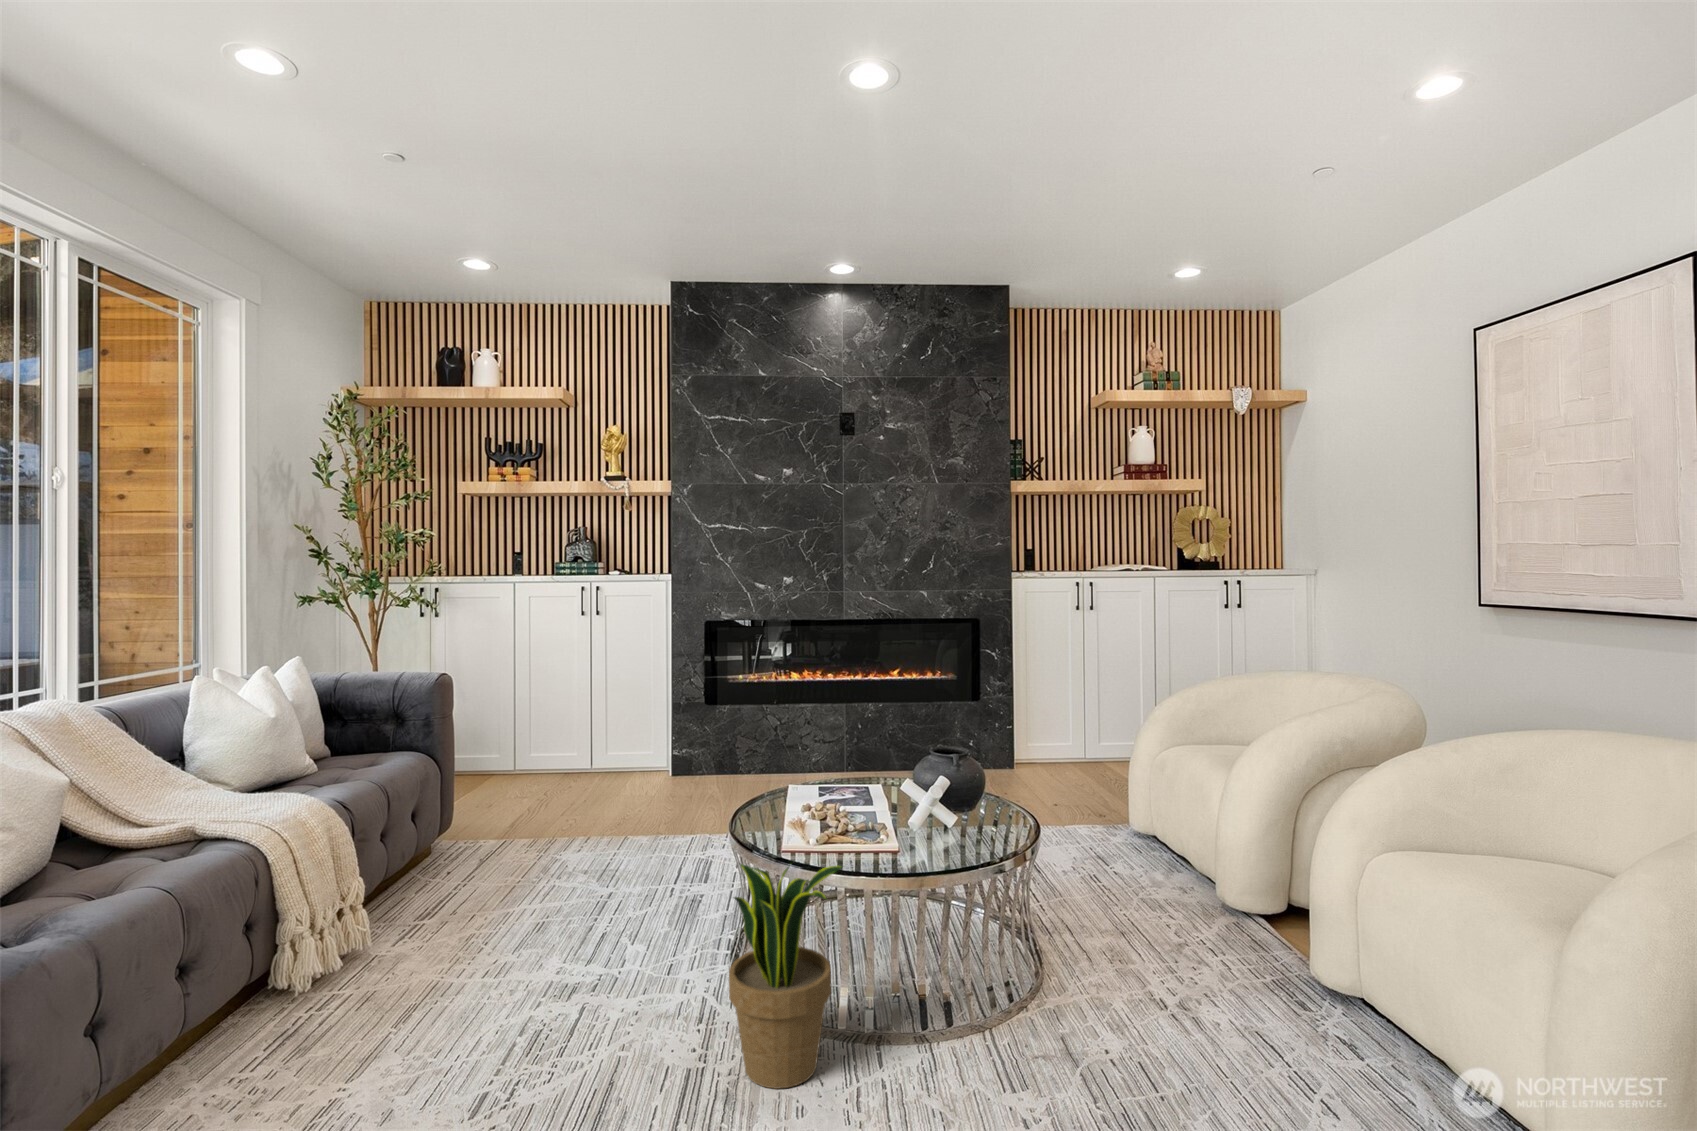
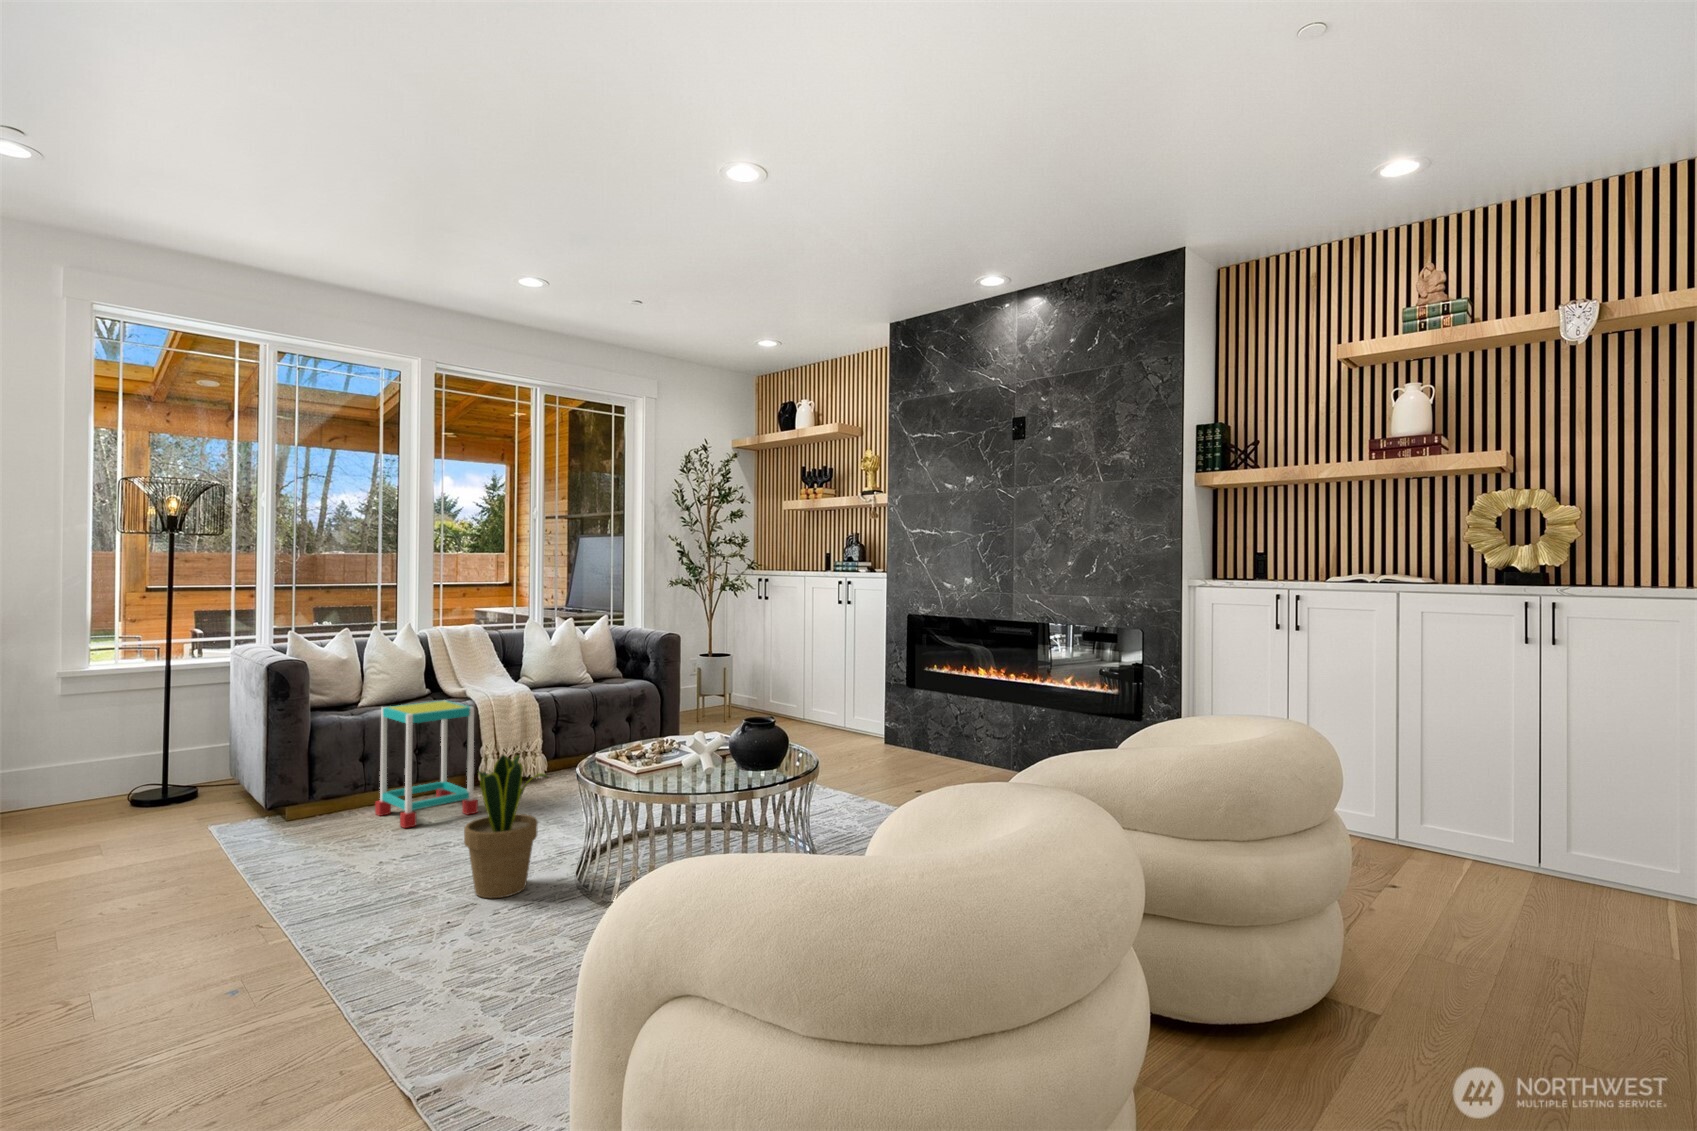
side table: none [208,830,415,1097] -> present [375,700,478,828]

